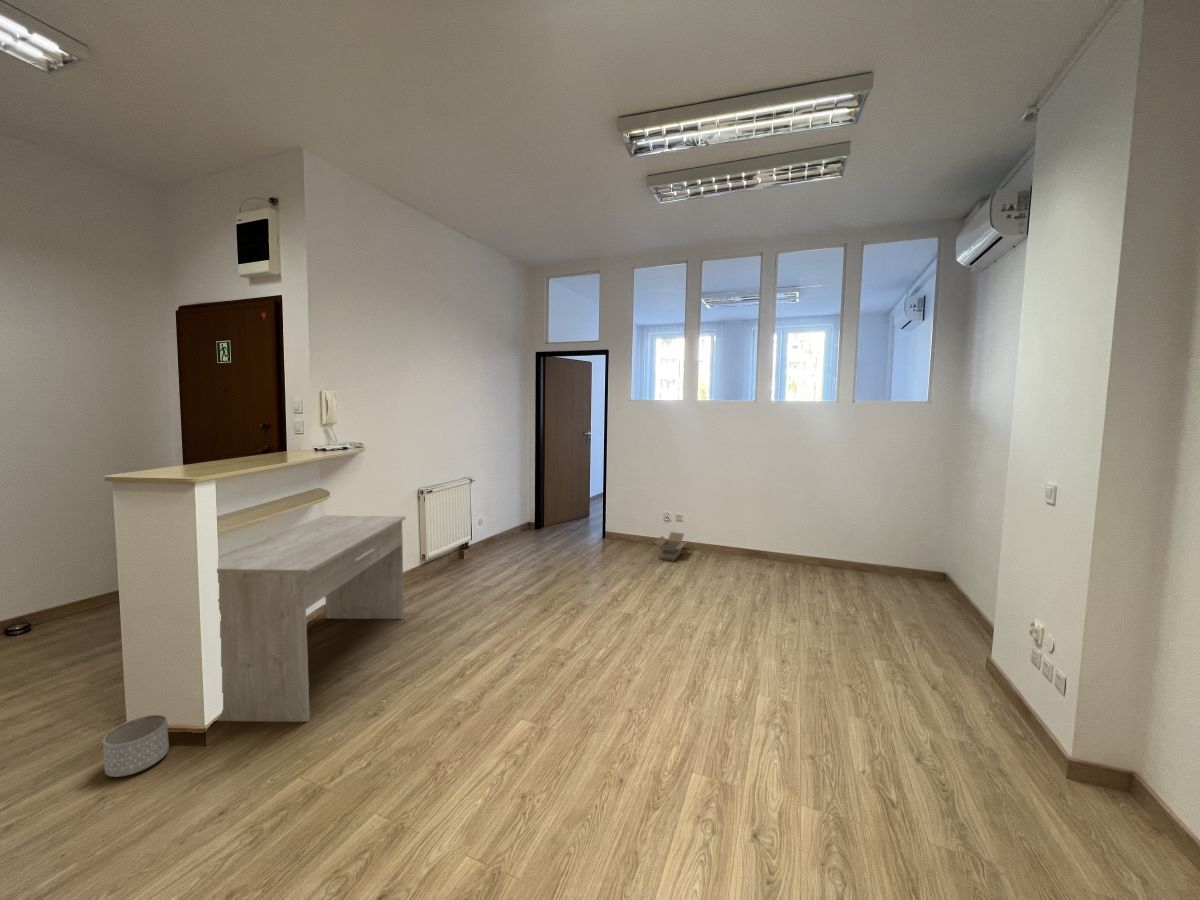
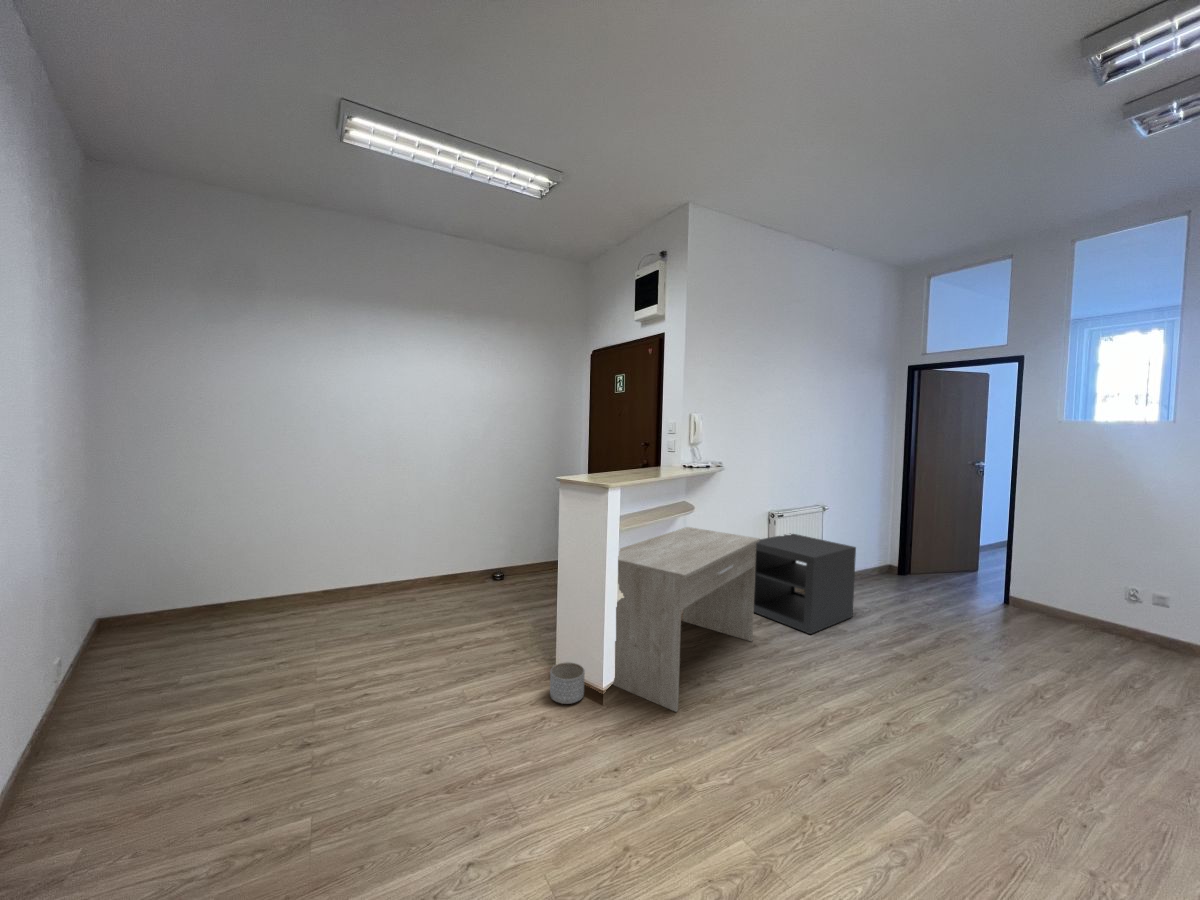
storage cabinet: none [399,507,498,597] -> present [754,533,856,634]
cardboard box: present [655,532,687,561] -> none [1108,620,1185,667]

